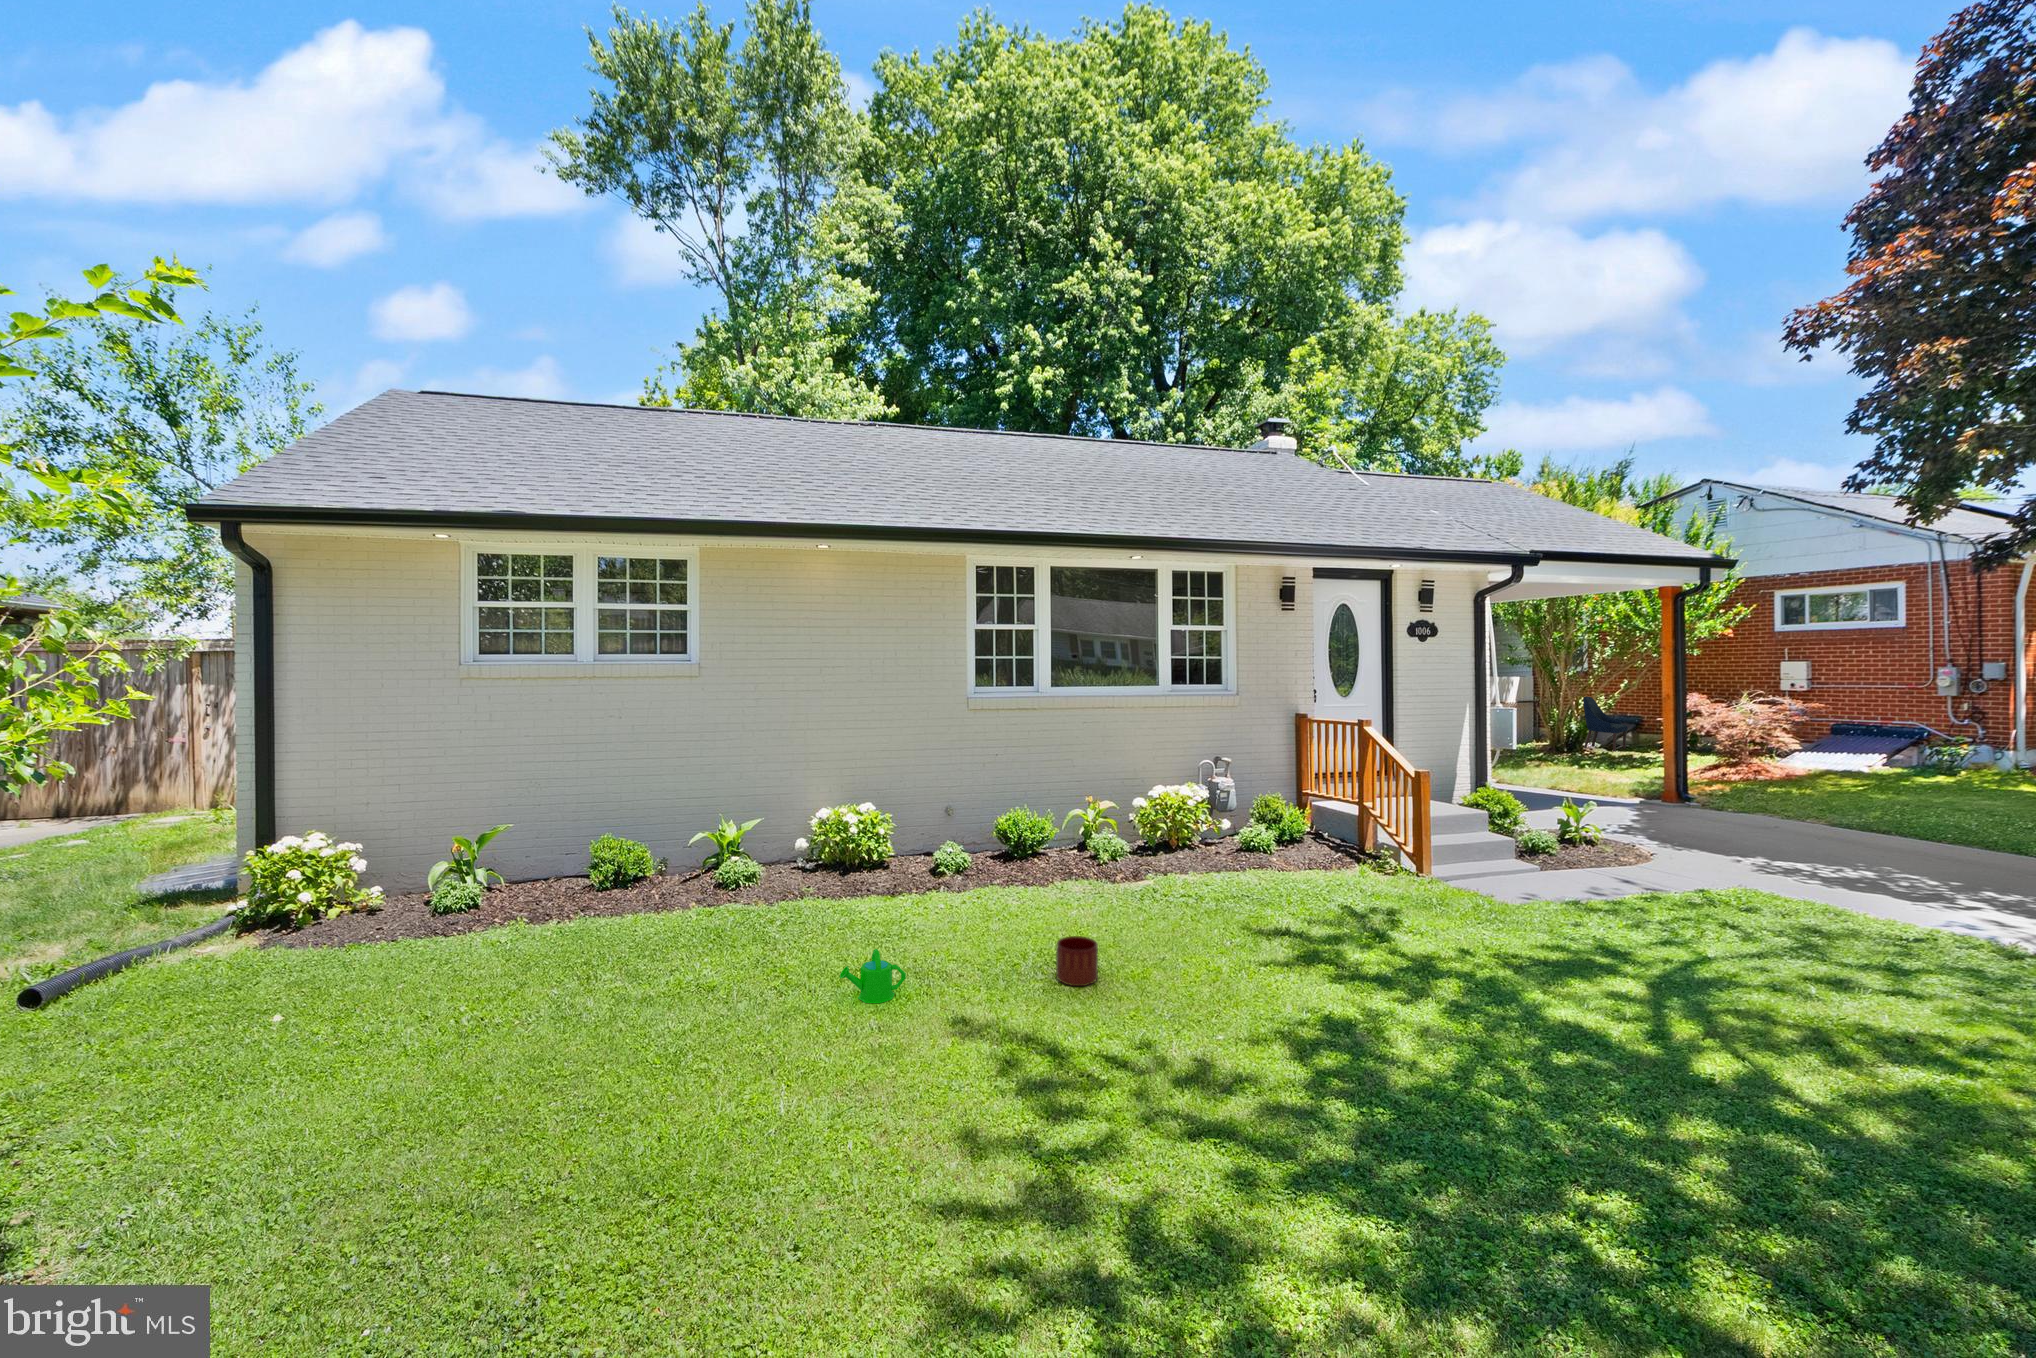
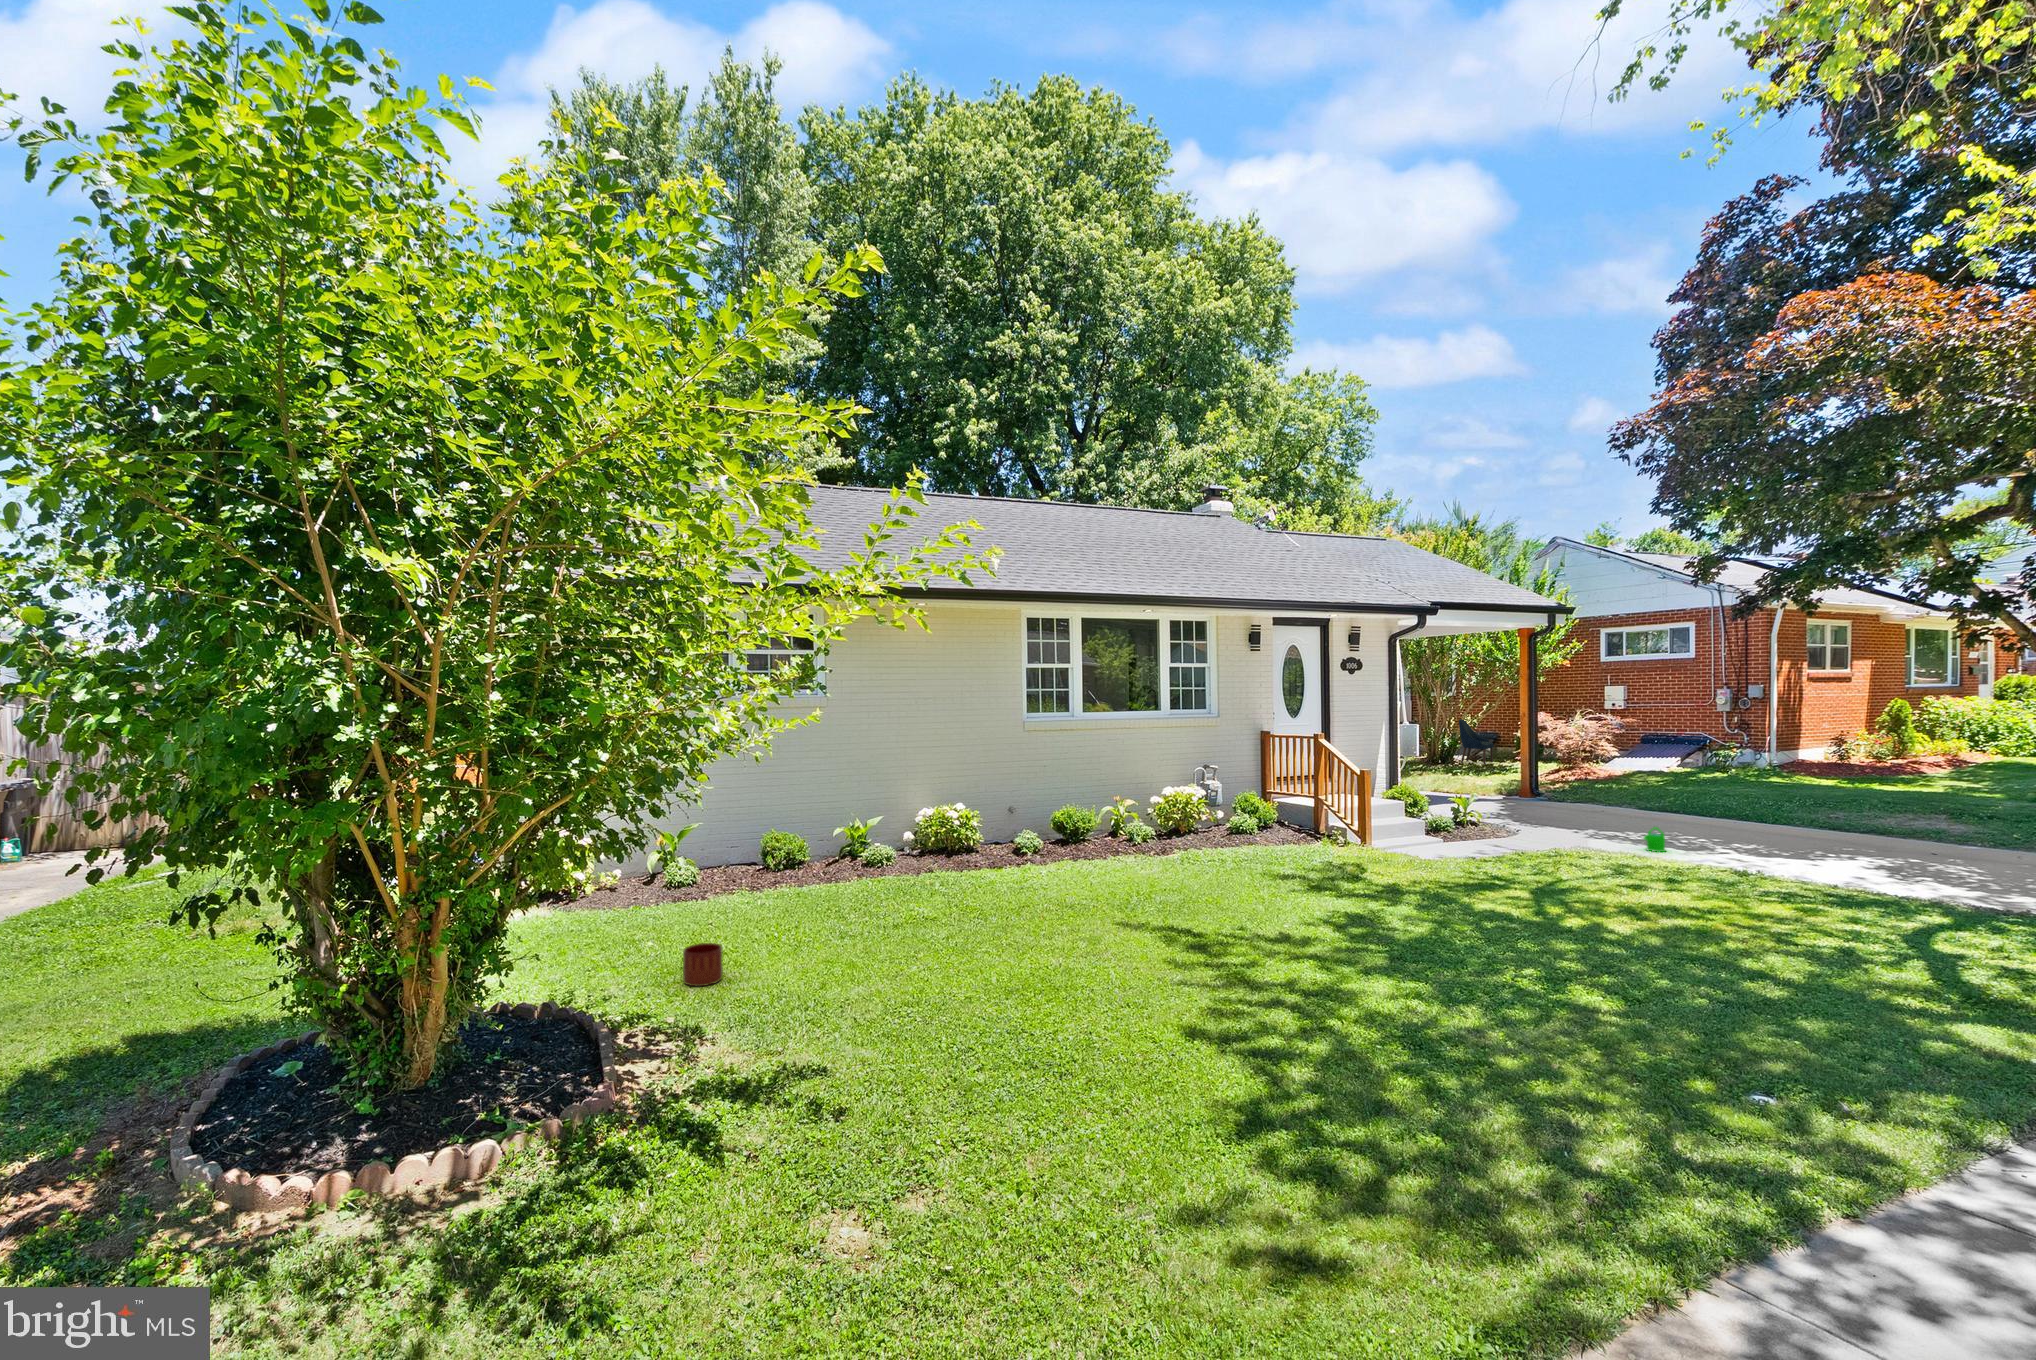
planter: present [1056,936,1098,986] -> present [683,943,723,986]
watering can: present [840,949,906,1003] -> present [1644,827,1665,852]

